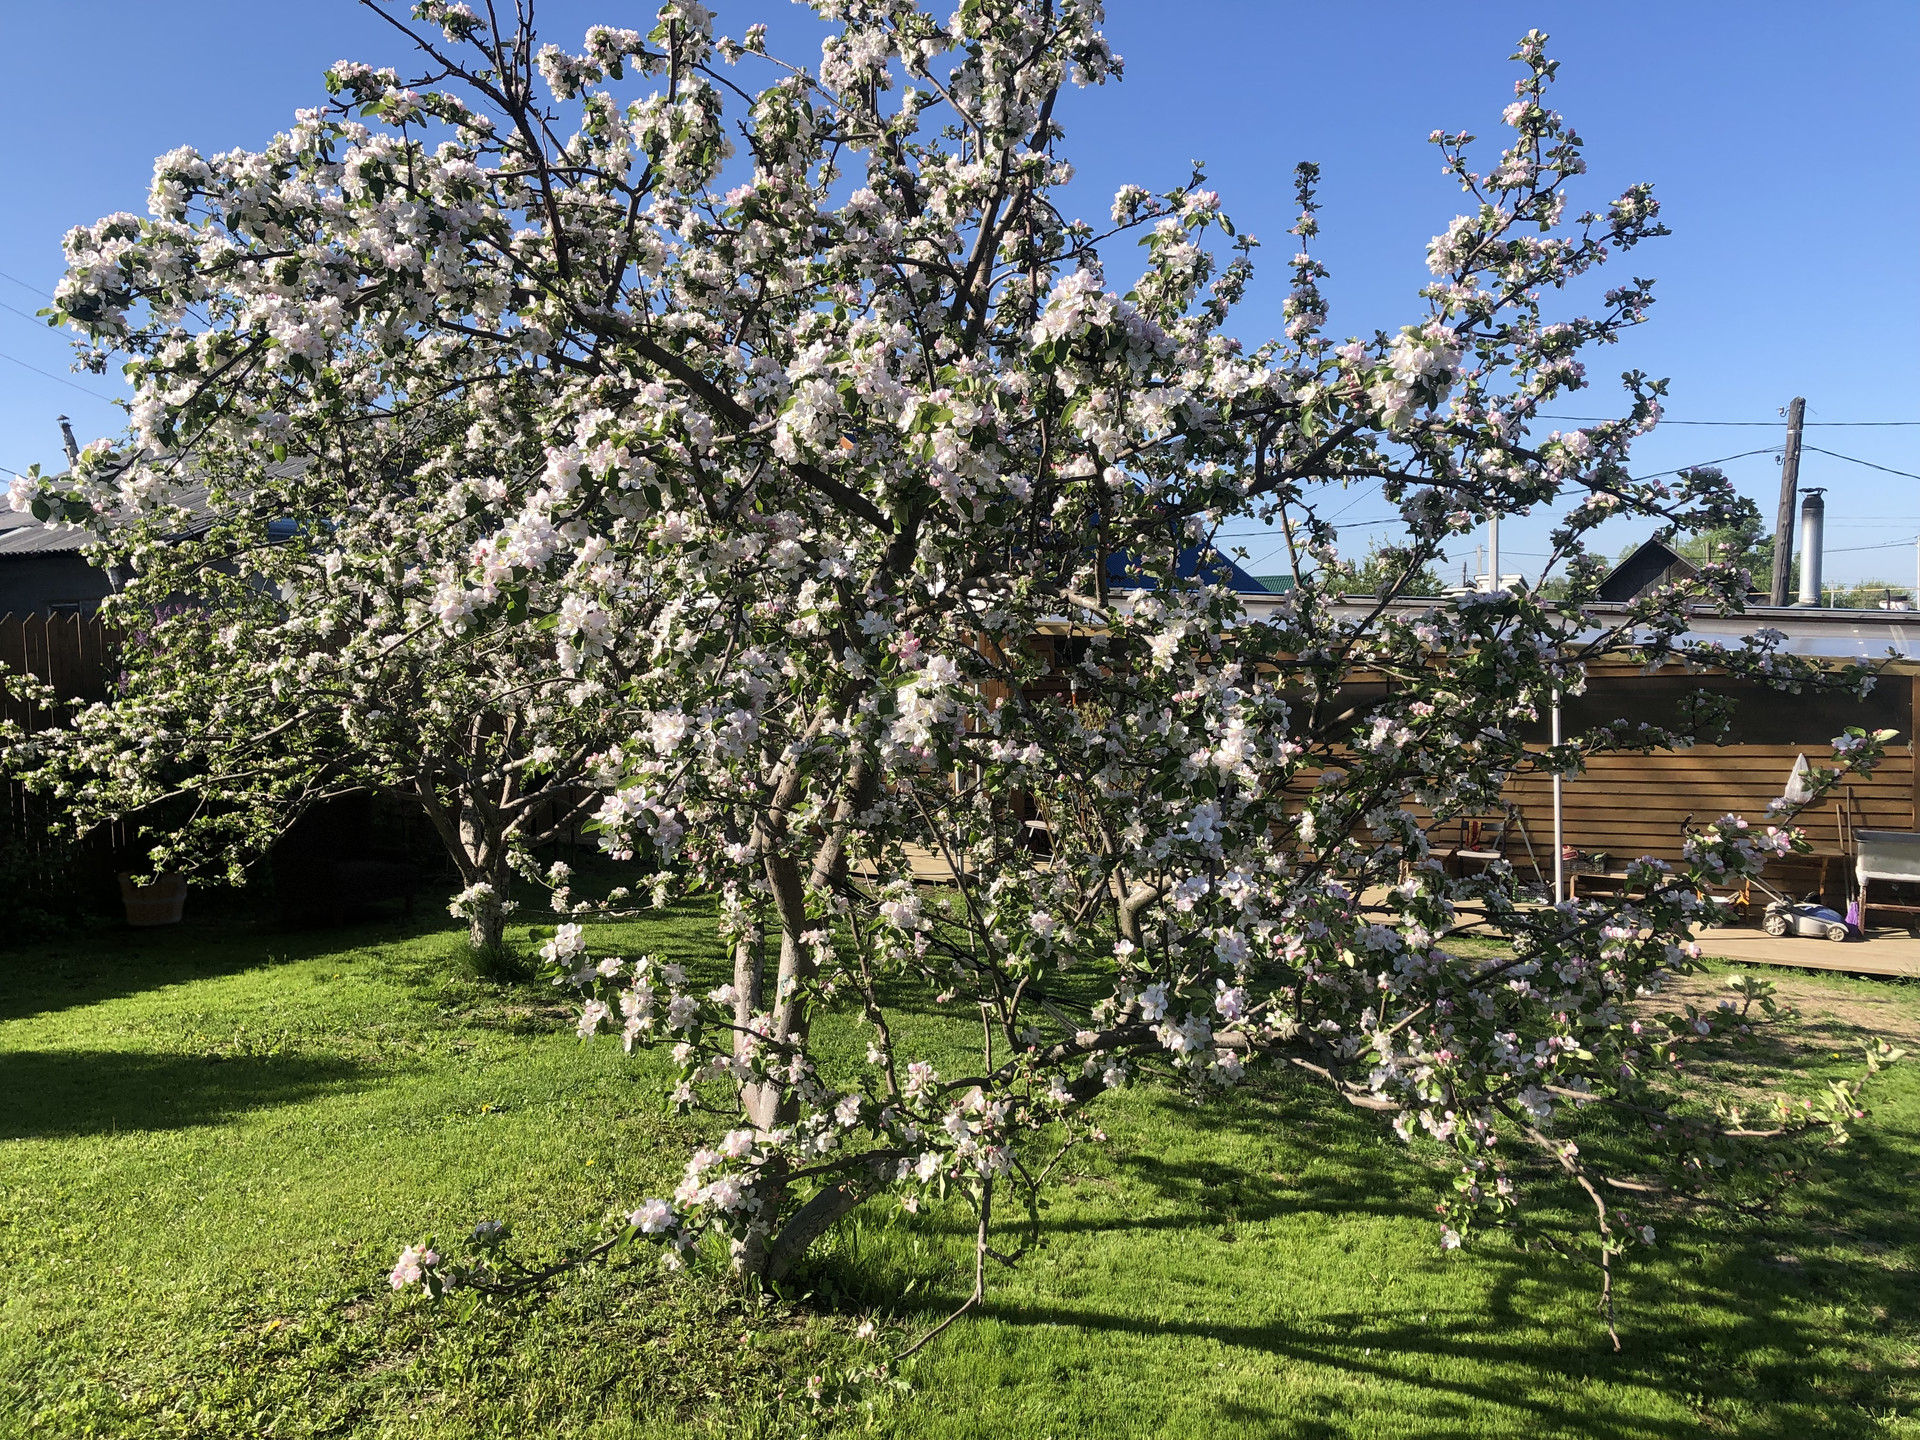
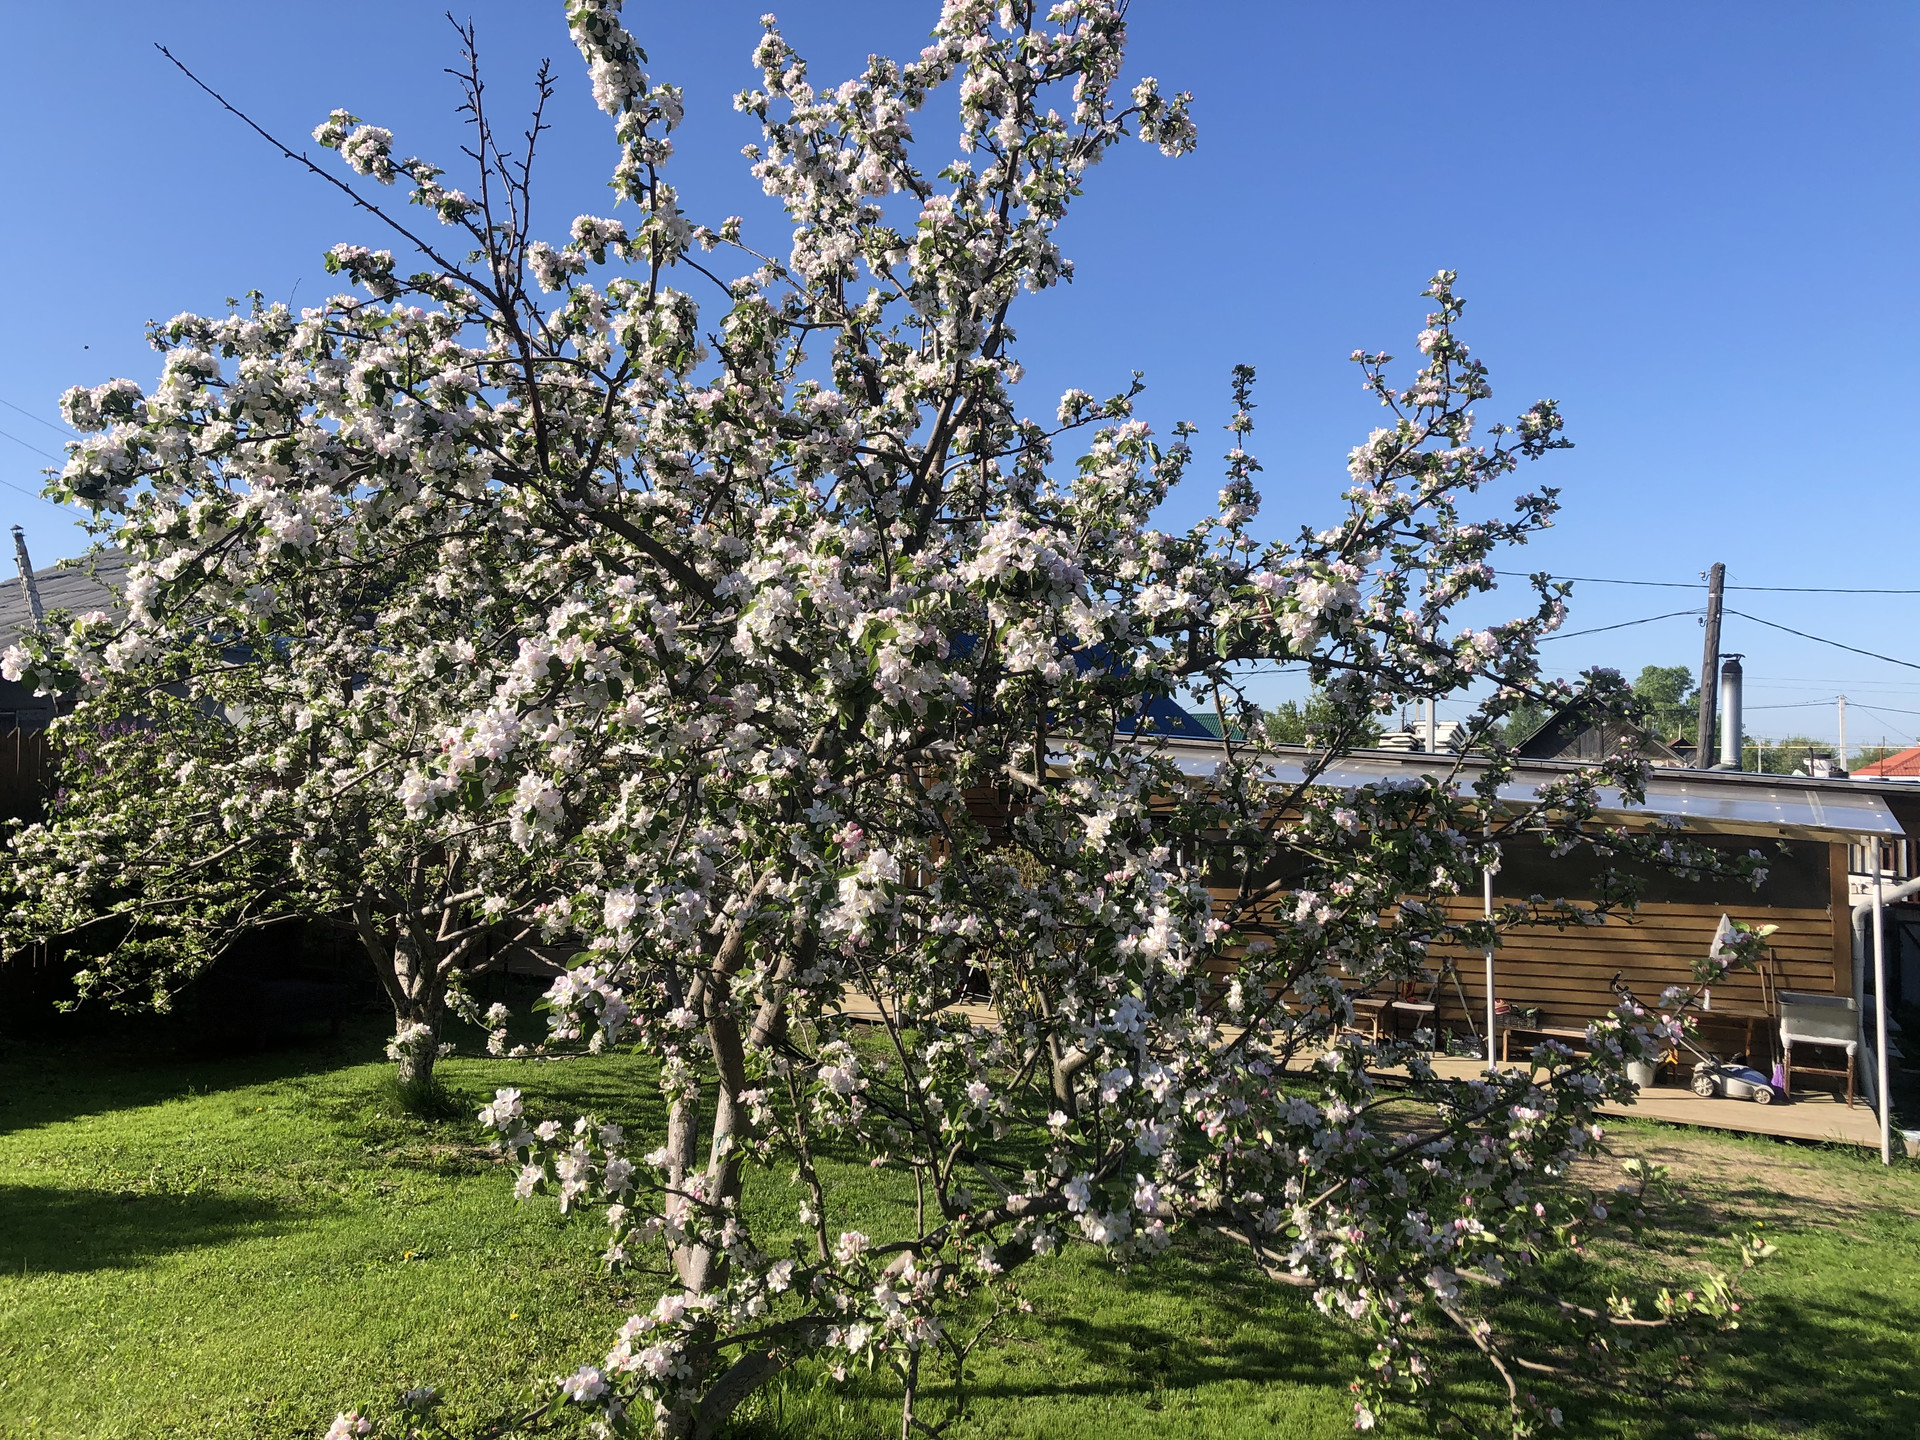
wooden bucket: present [118,869,187,926] -> none [31,982,109,1046]

